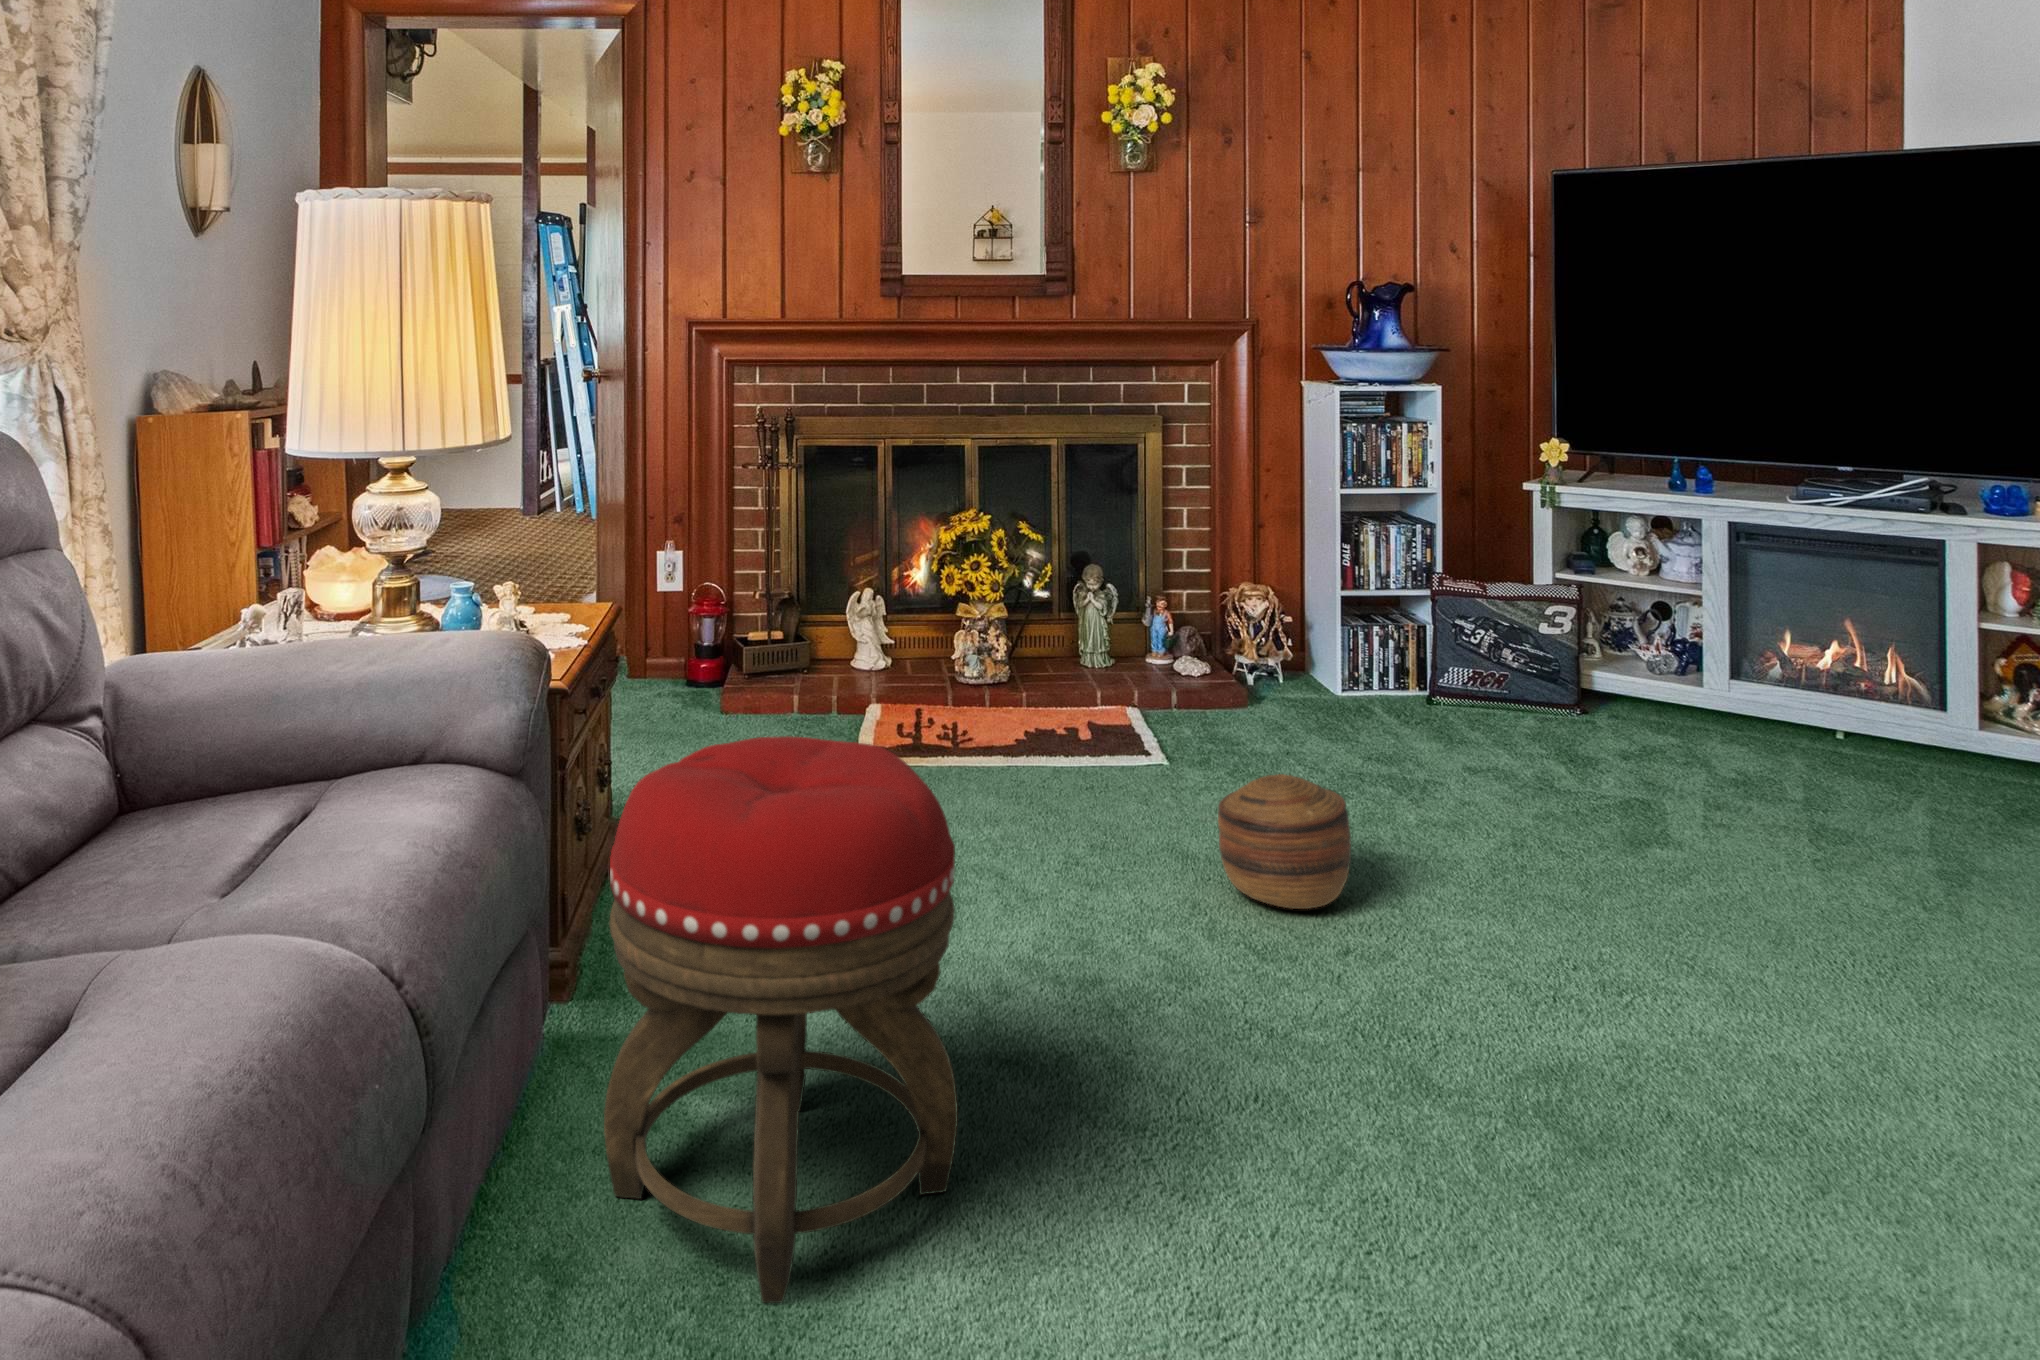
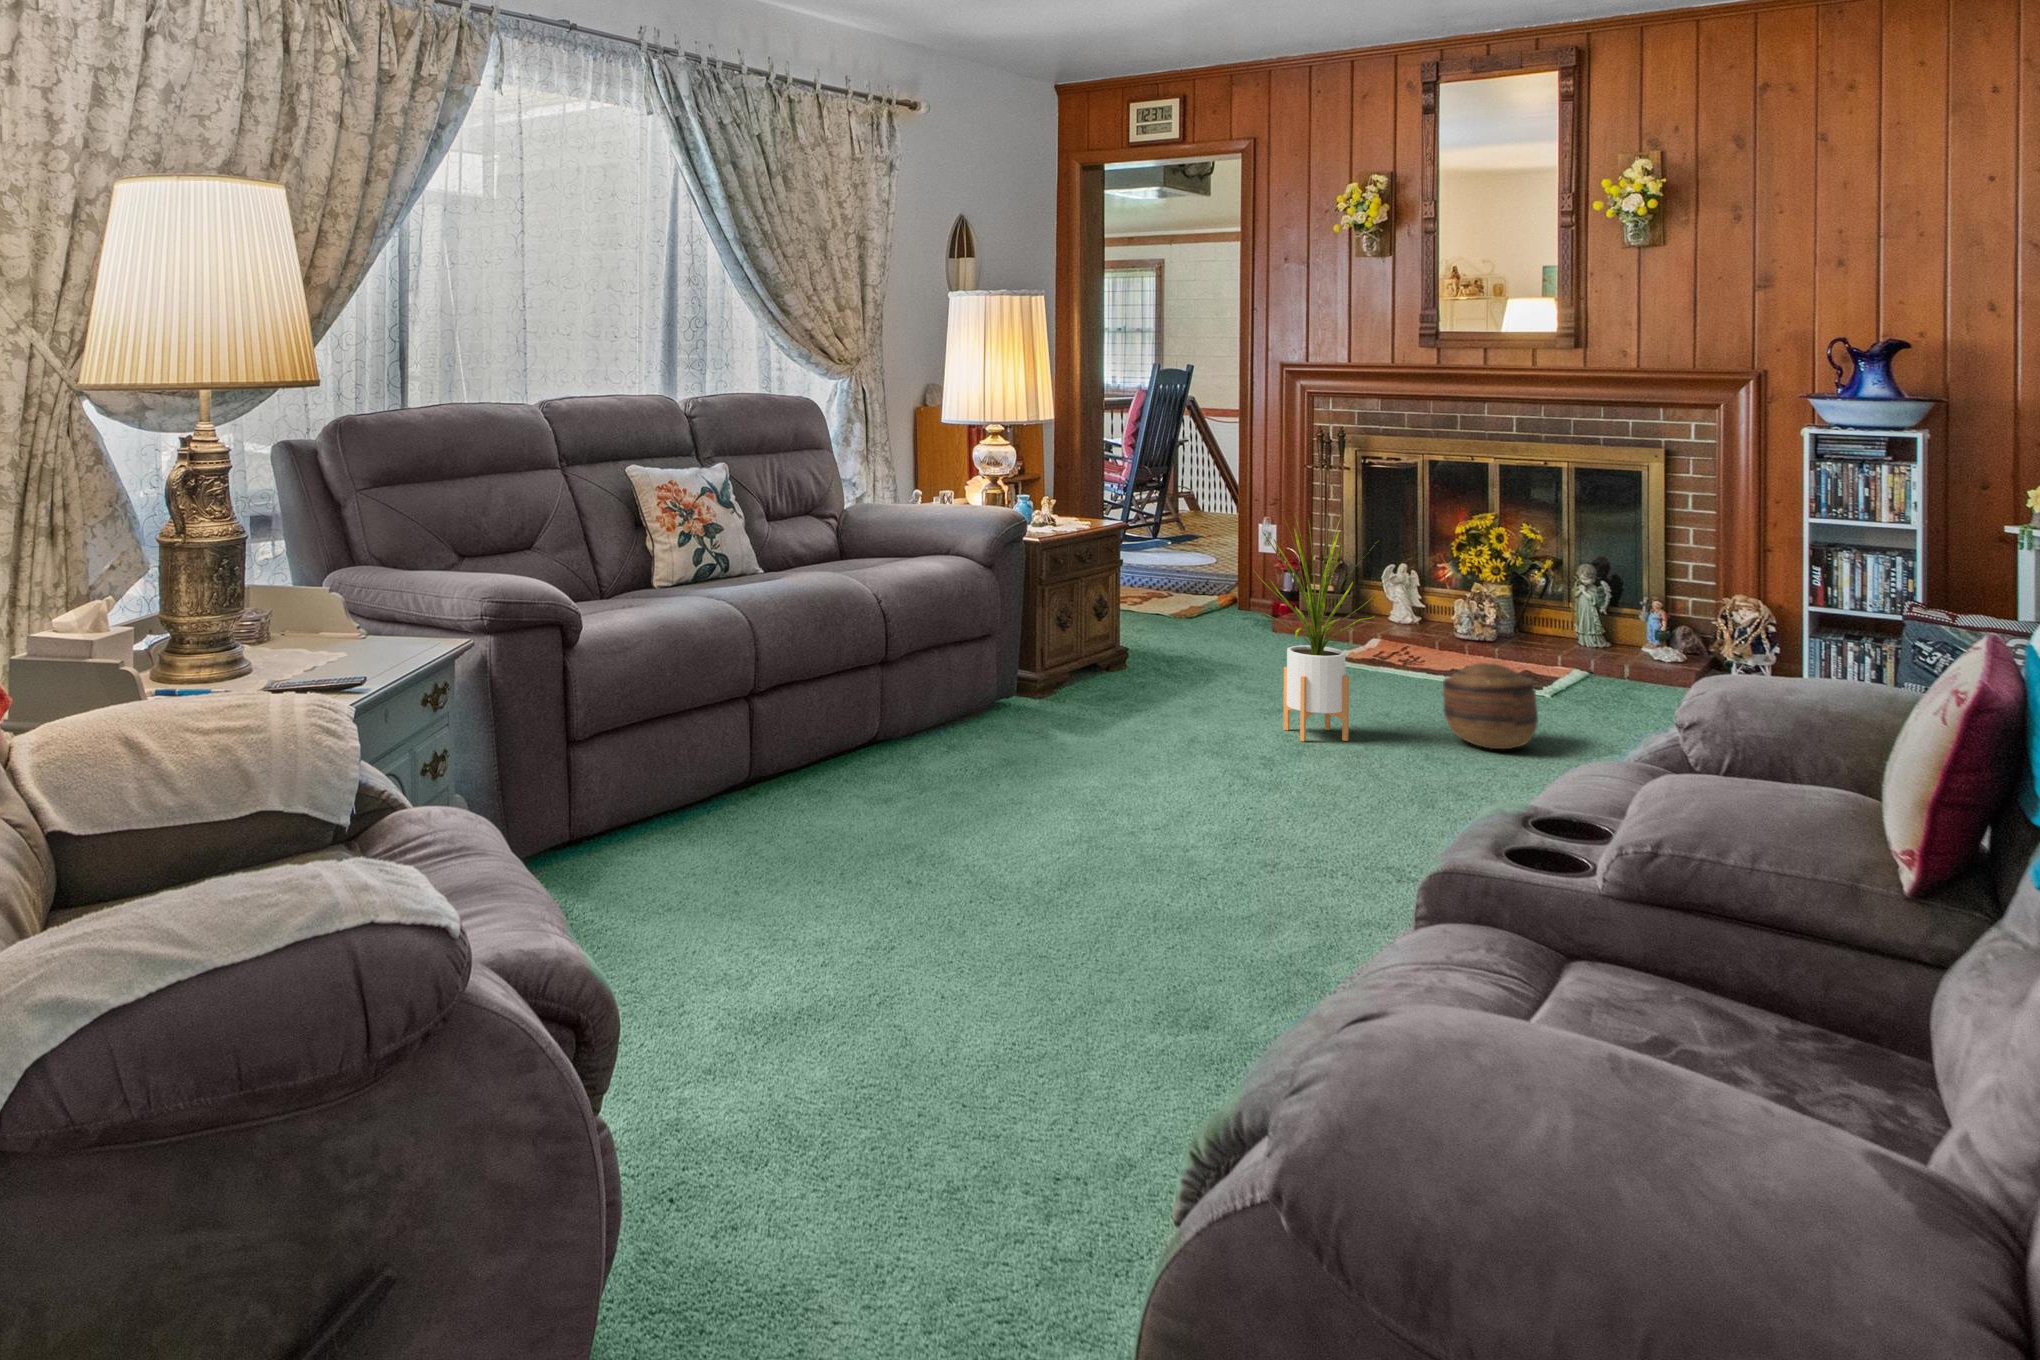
house plant: none [995,582,1194,980] -> present [1254,516,1376,741]
footstool: present [604,736,958,1303] -> none [975,549,1132,765]

